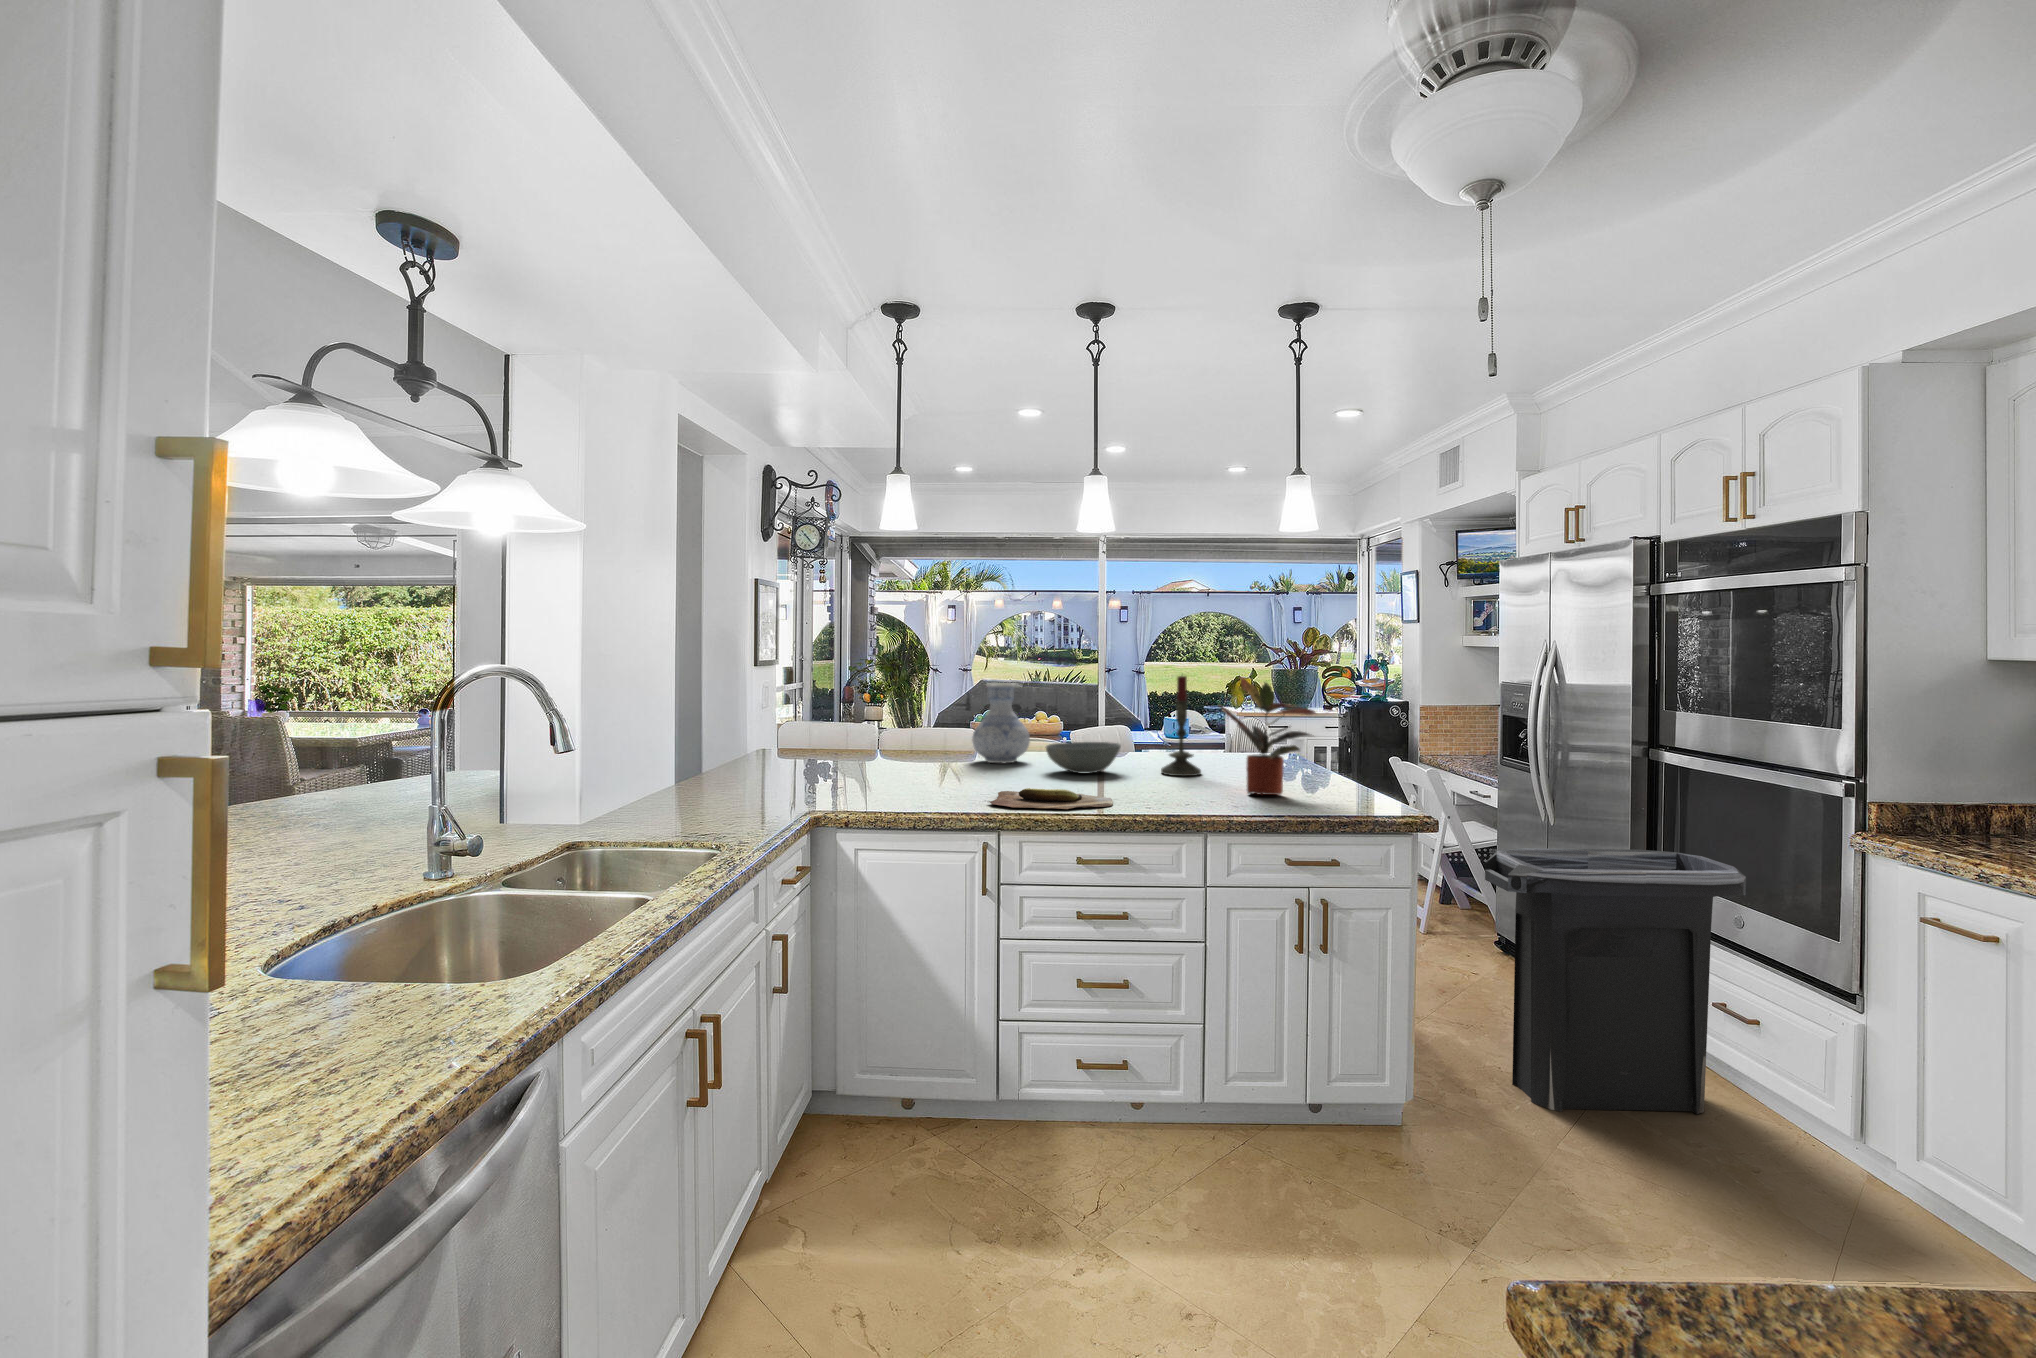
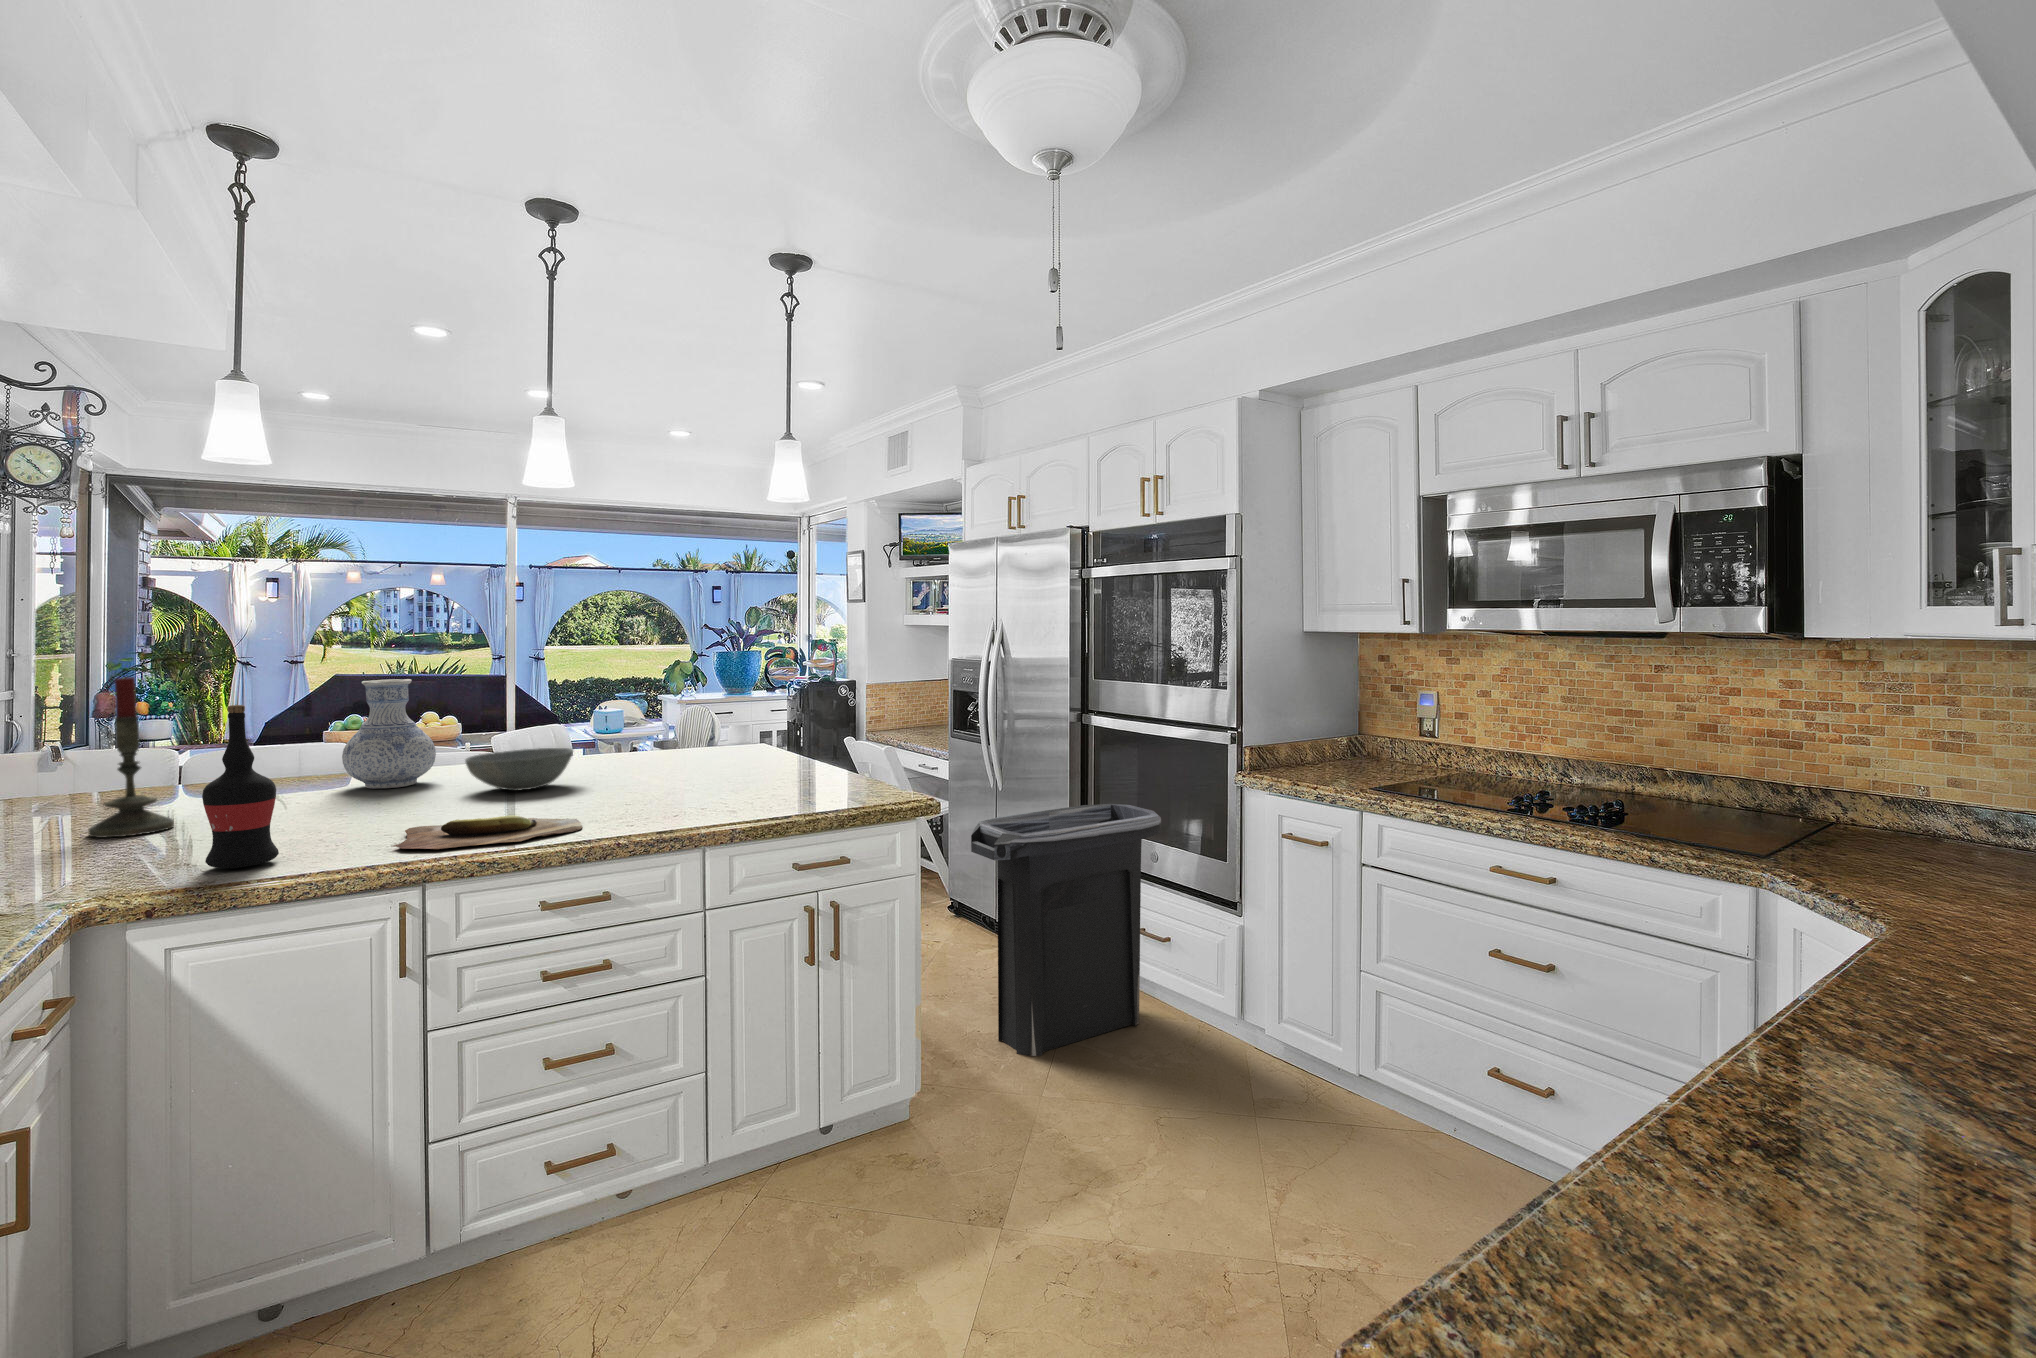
candle: present [1161,676,1201,776] -> present [88,675,174,838]
potted plant: present [1220,677,1316,795] -> none [704,661,816,795]
wine bottle: none [886,696,924,804] -> present [202,705,279,868]

